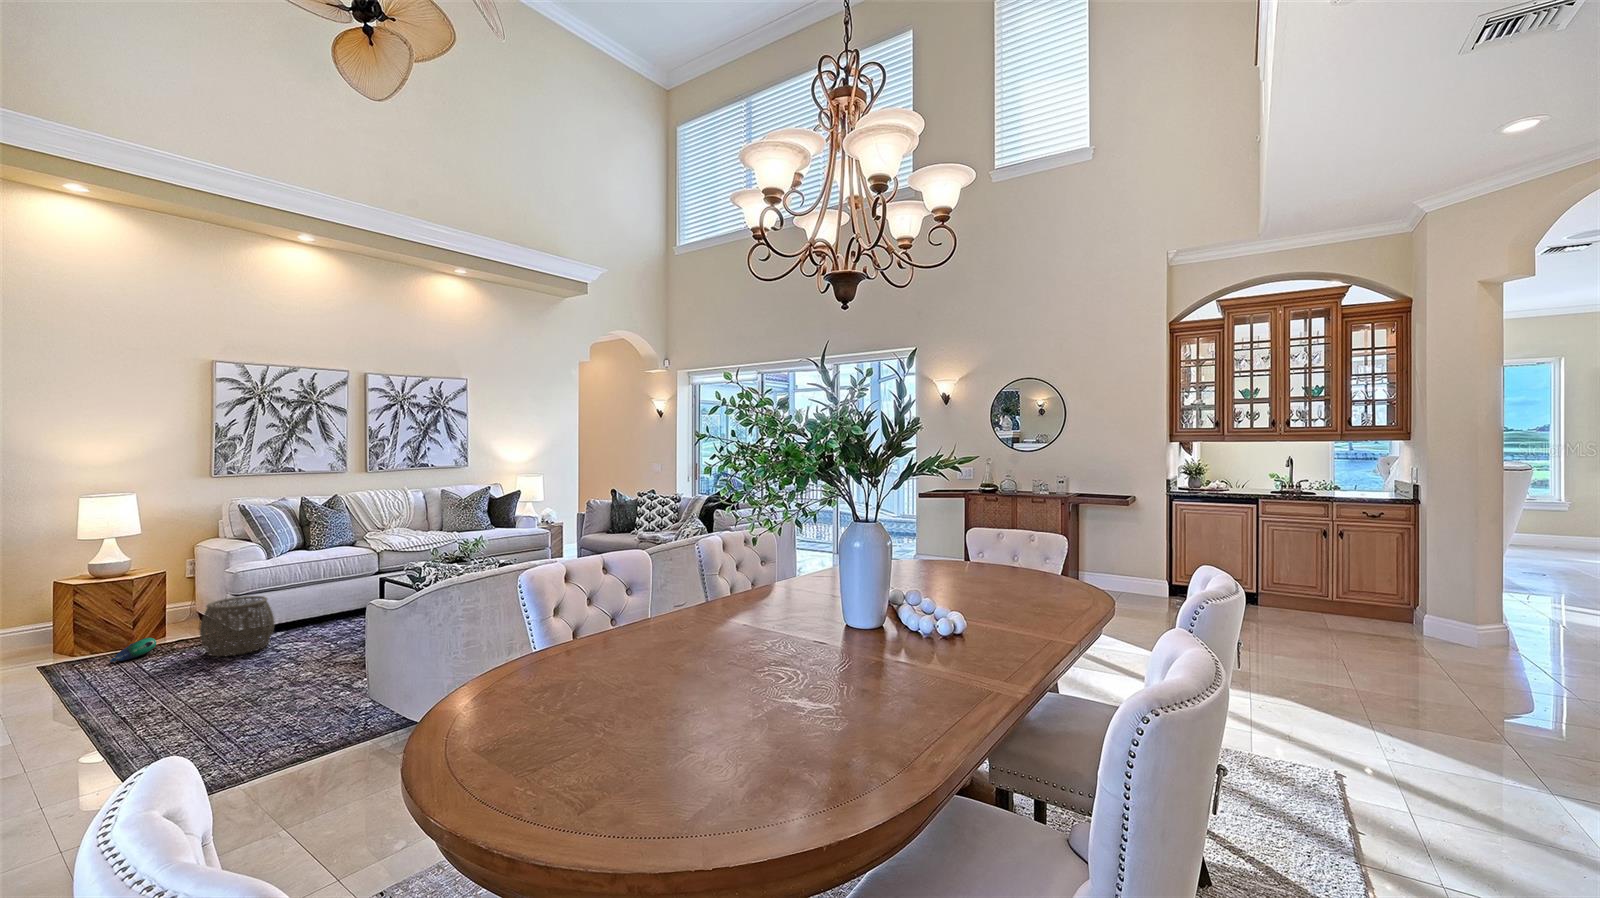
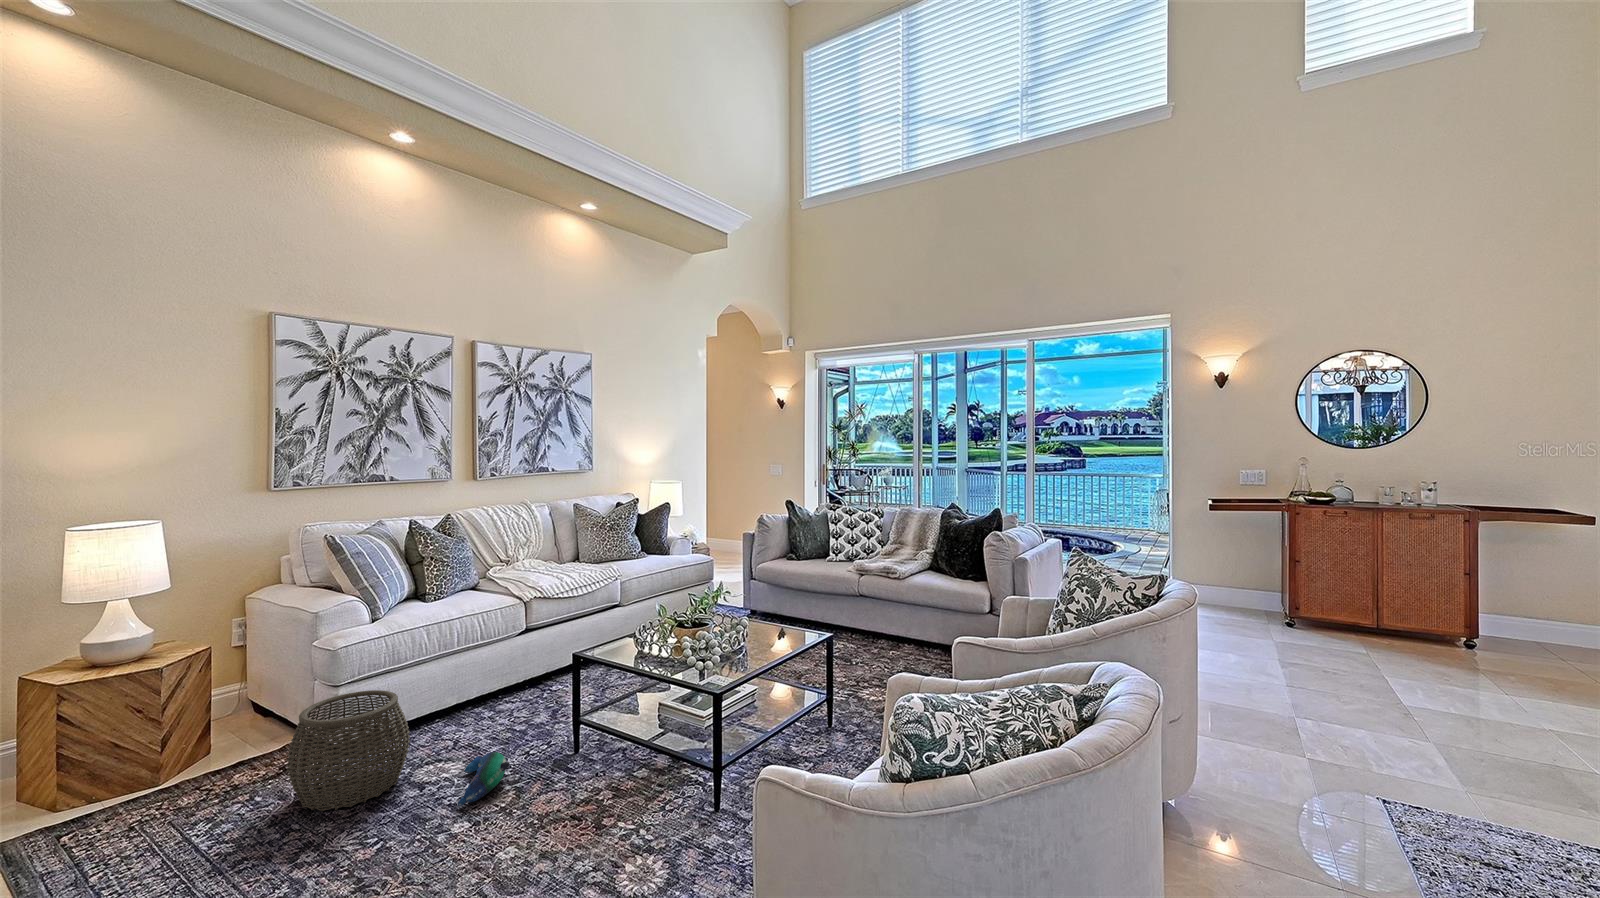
plush toy: present [110,637,156,662] -> present [458,752,510,806]

